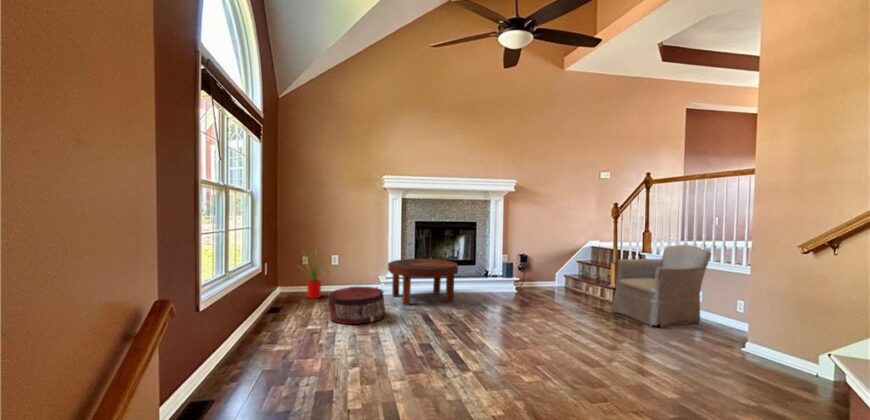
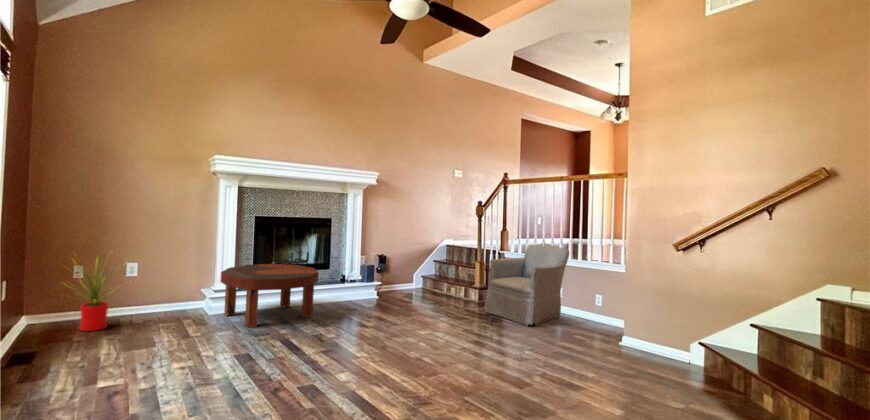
pouf: present [329,286,385,324] -> none [134,308,230,370]

